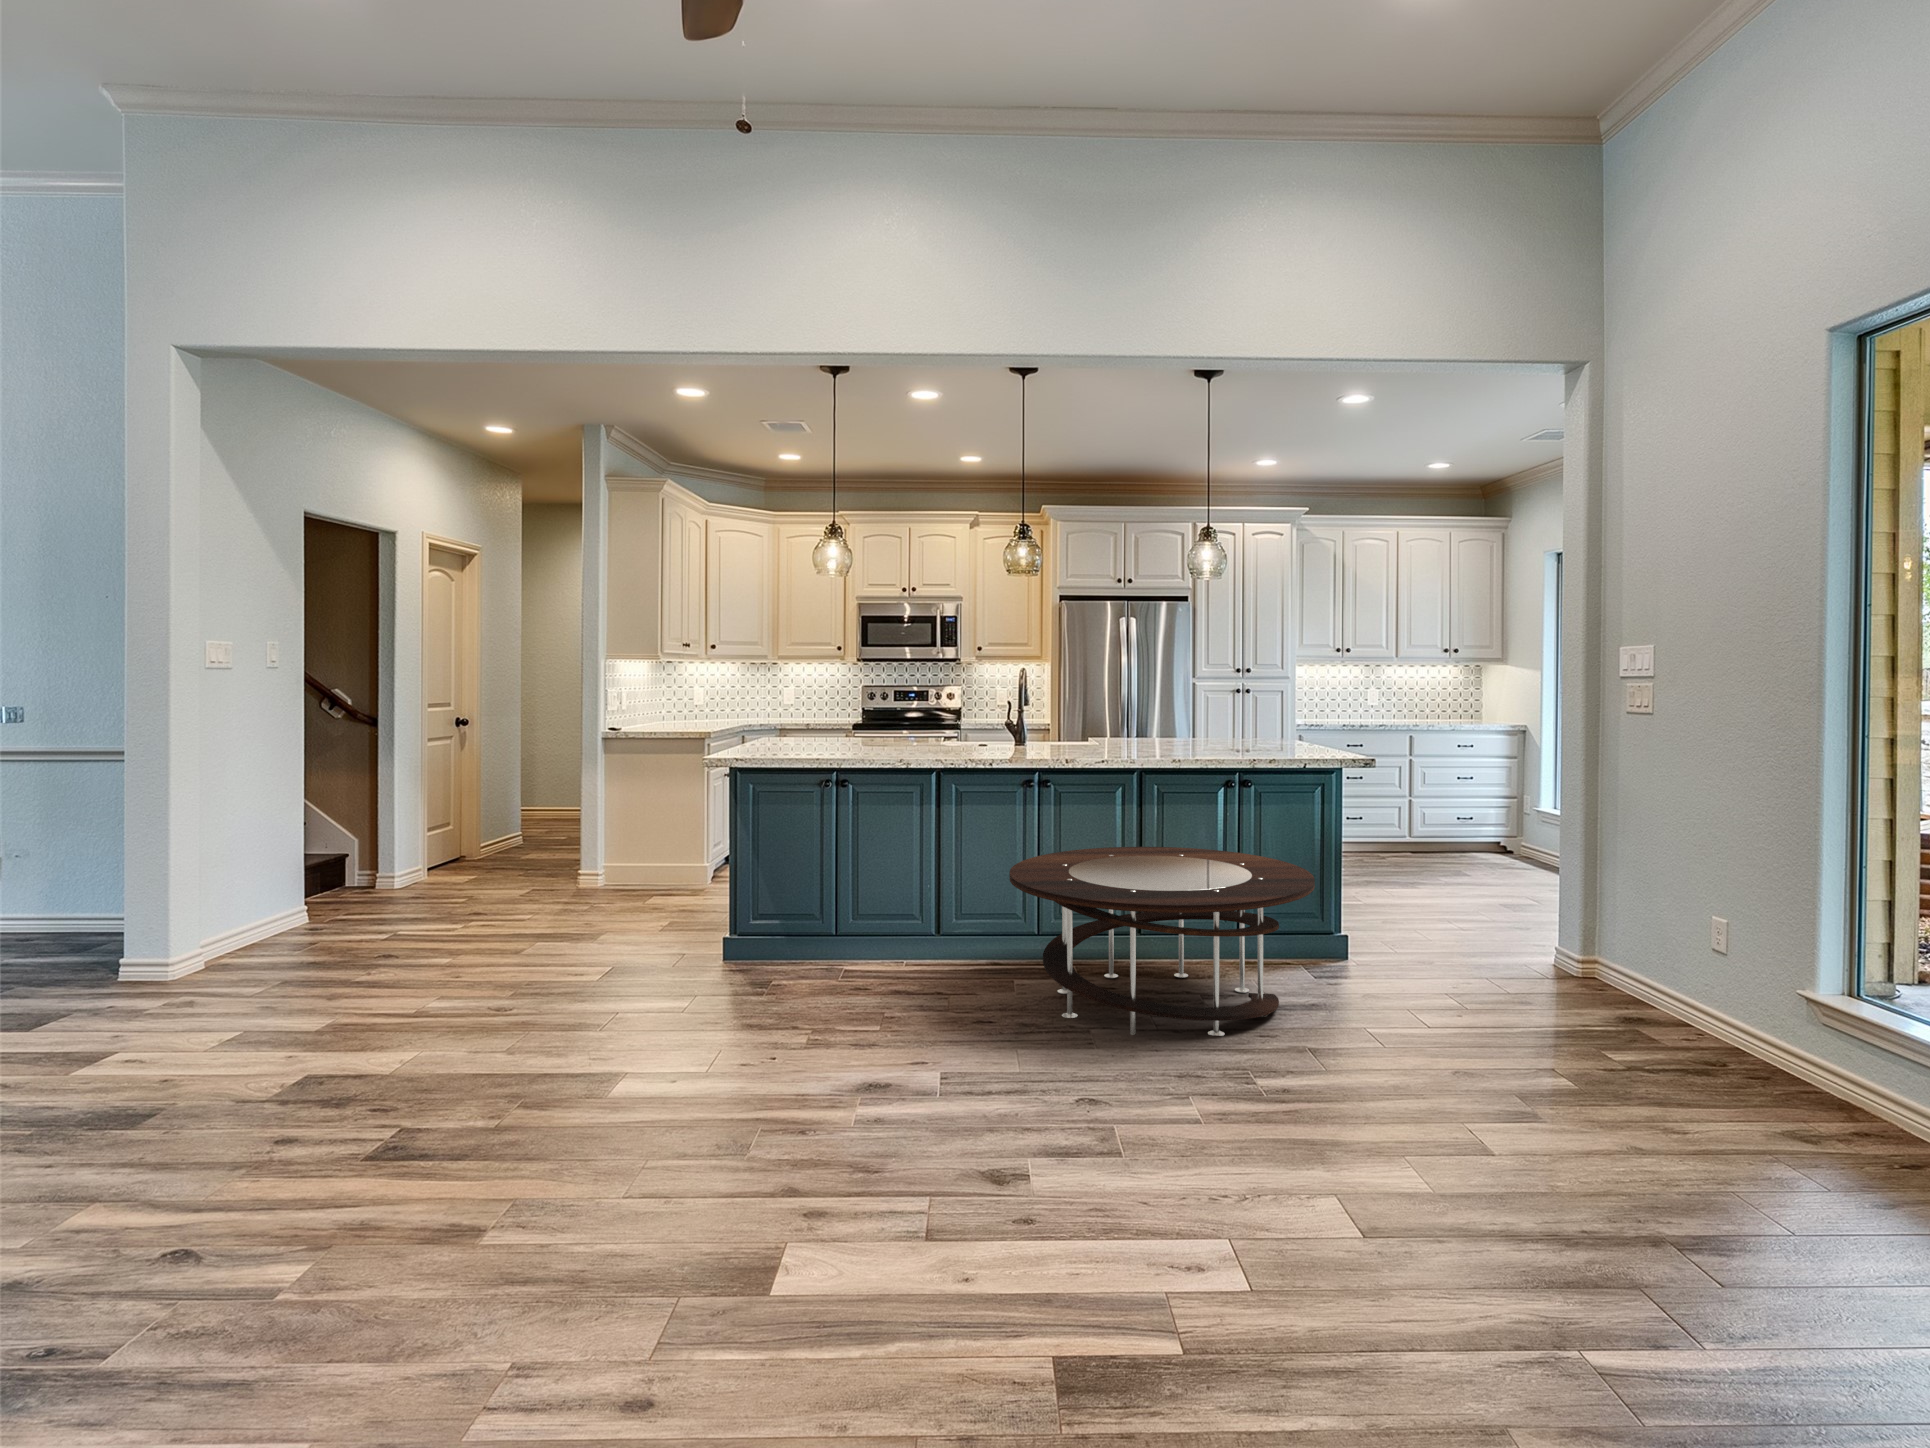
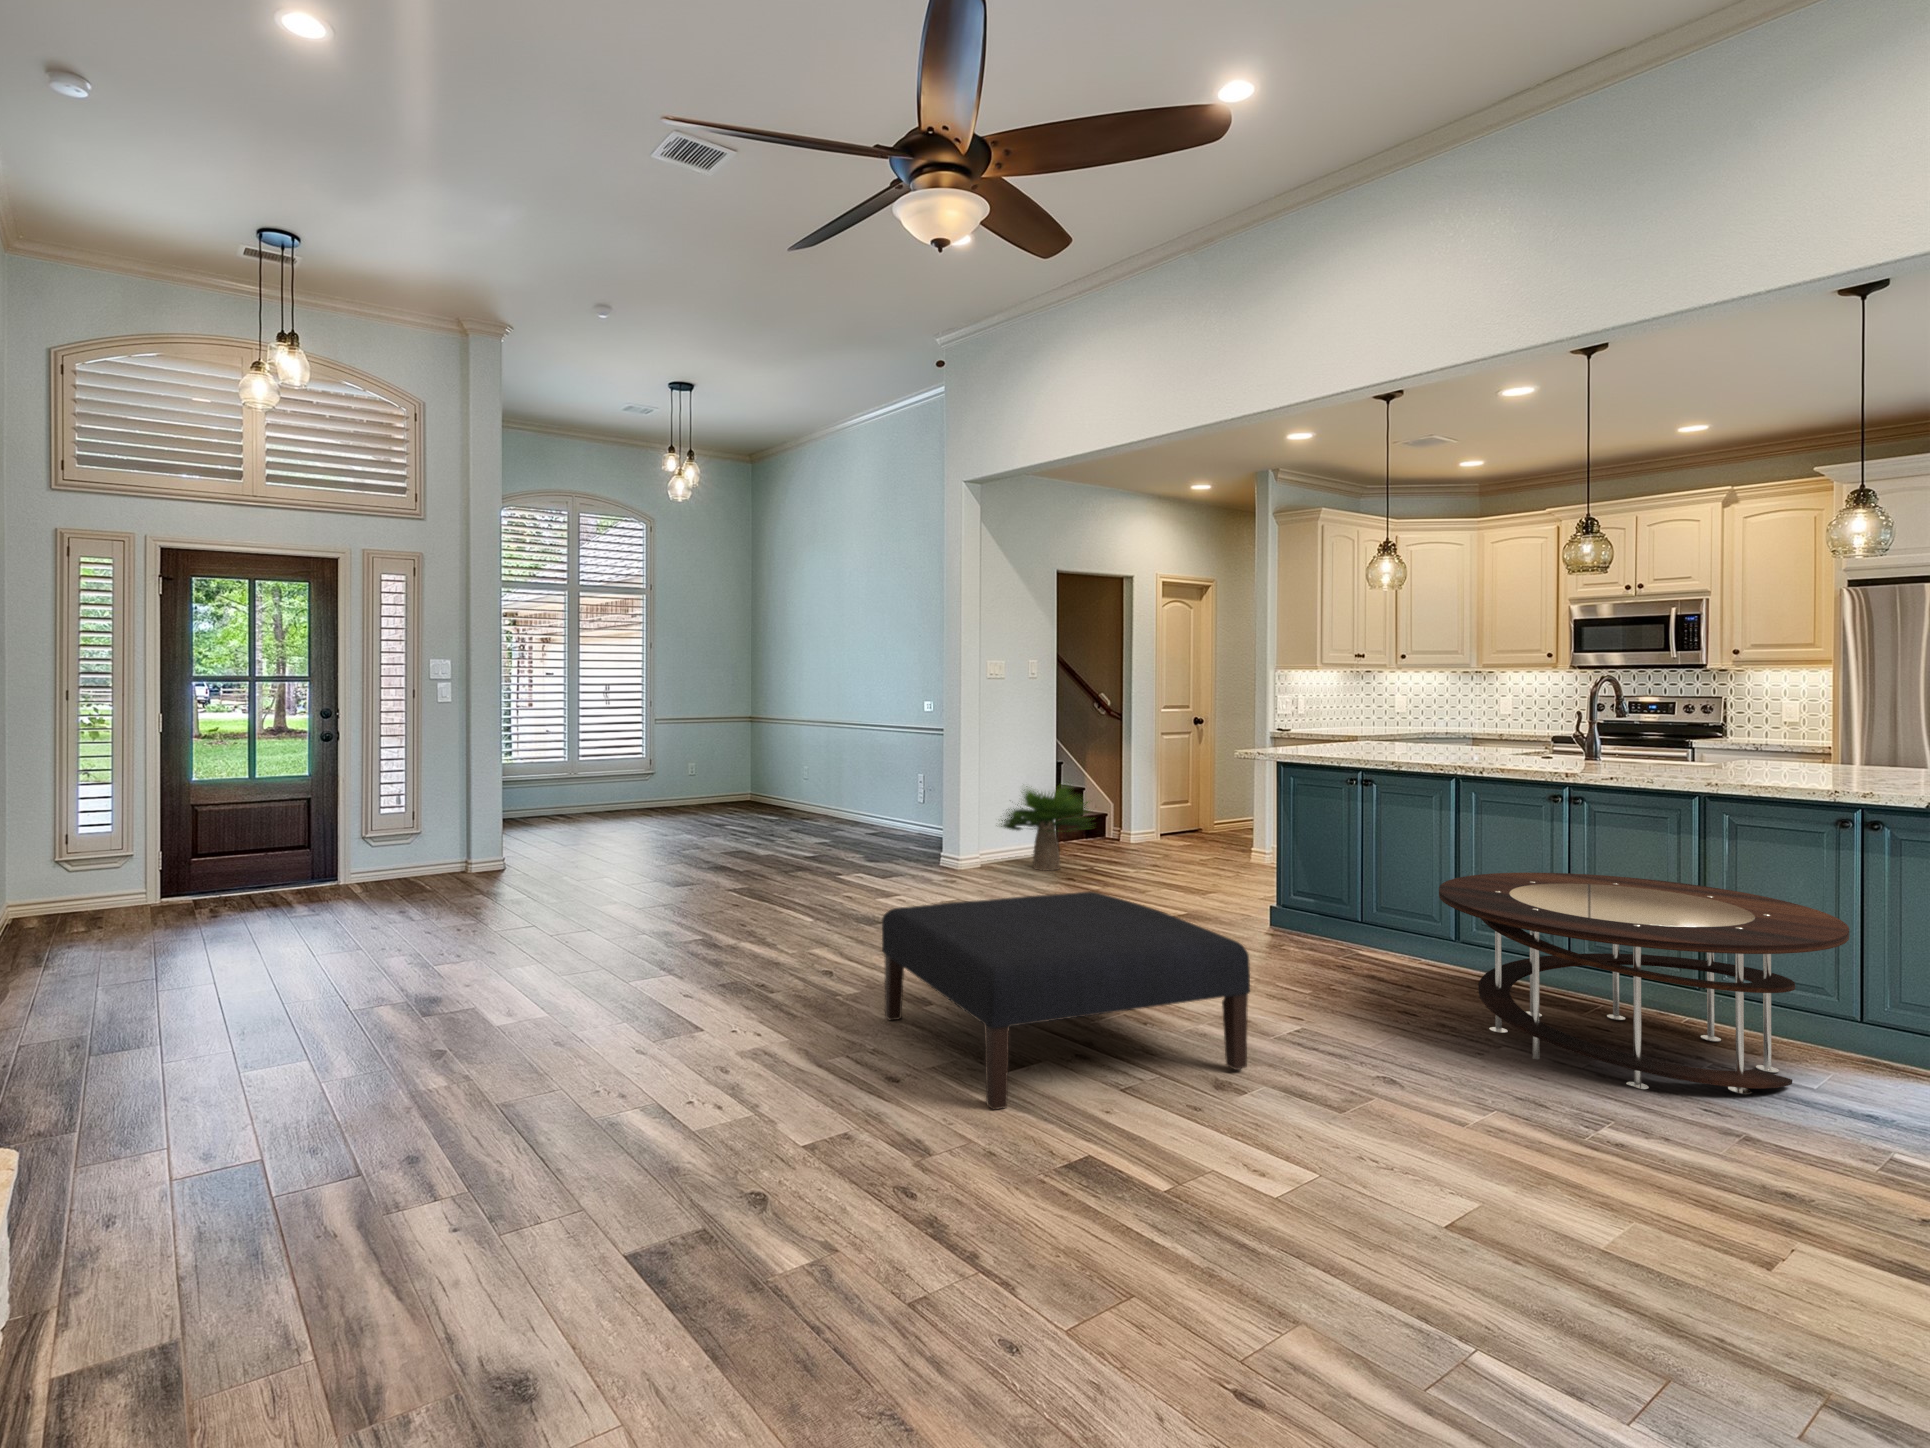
potted plant: none [233,811,420,952] -> present [1001,785,1092,871]
ottoman: none [422,970,993,1363] -> present [882,892,1250,1110]

